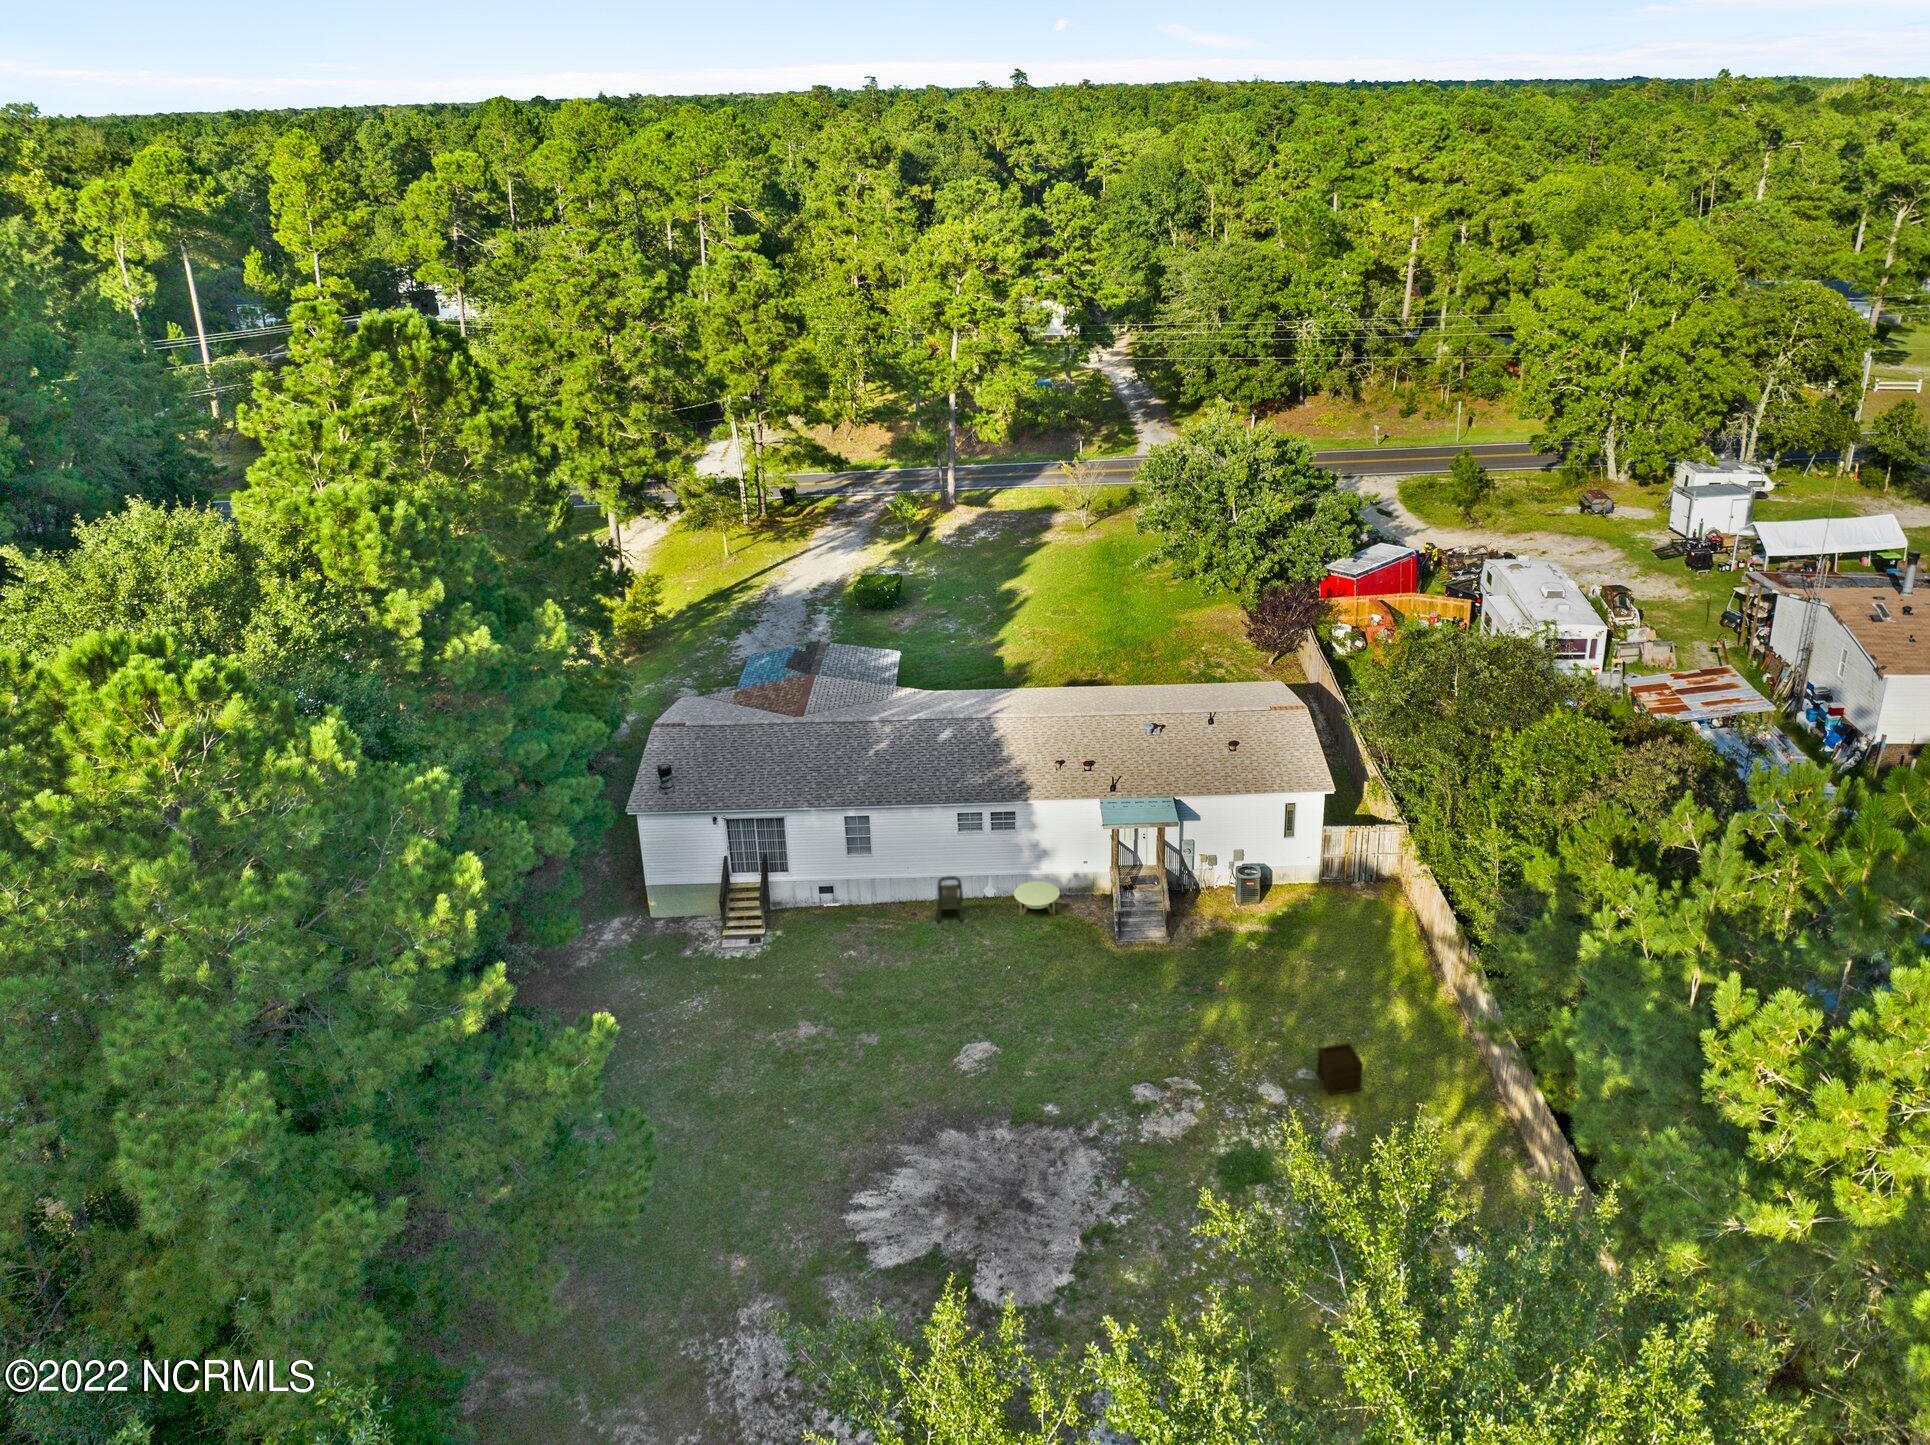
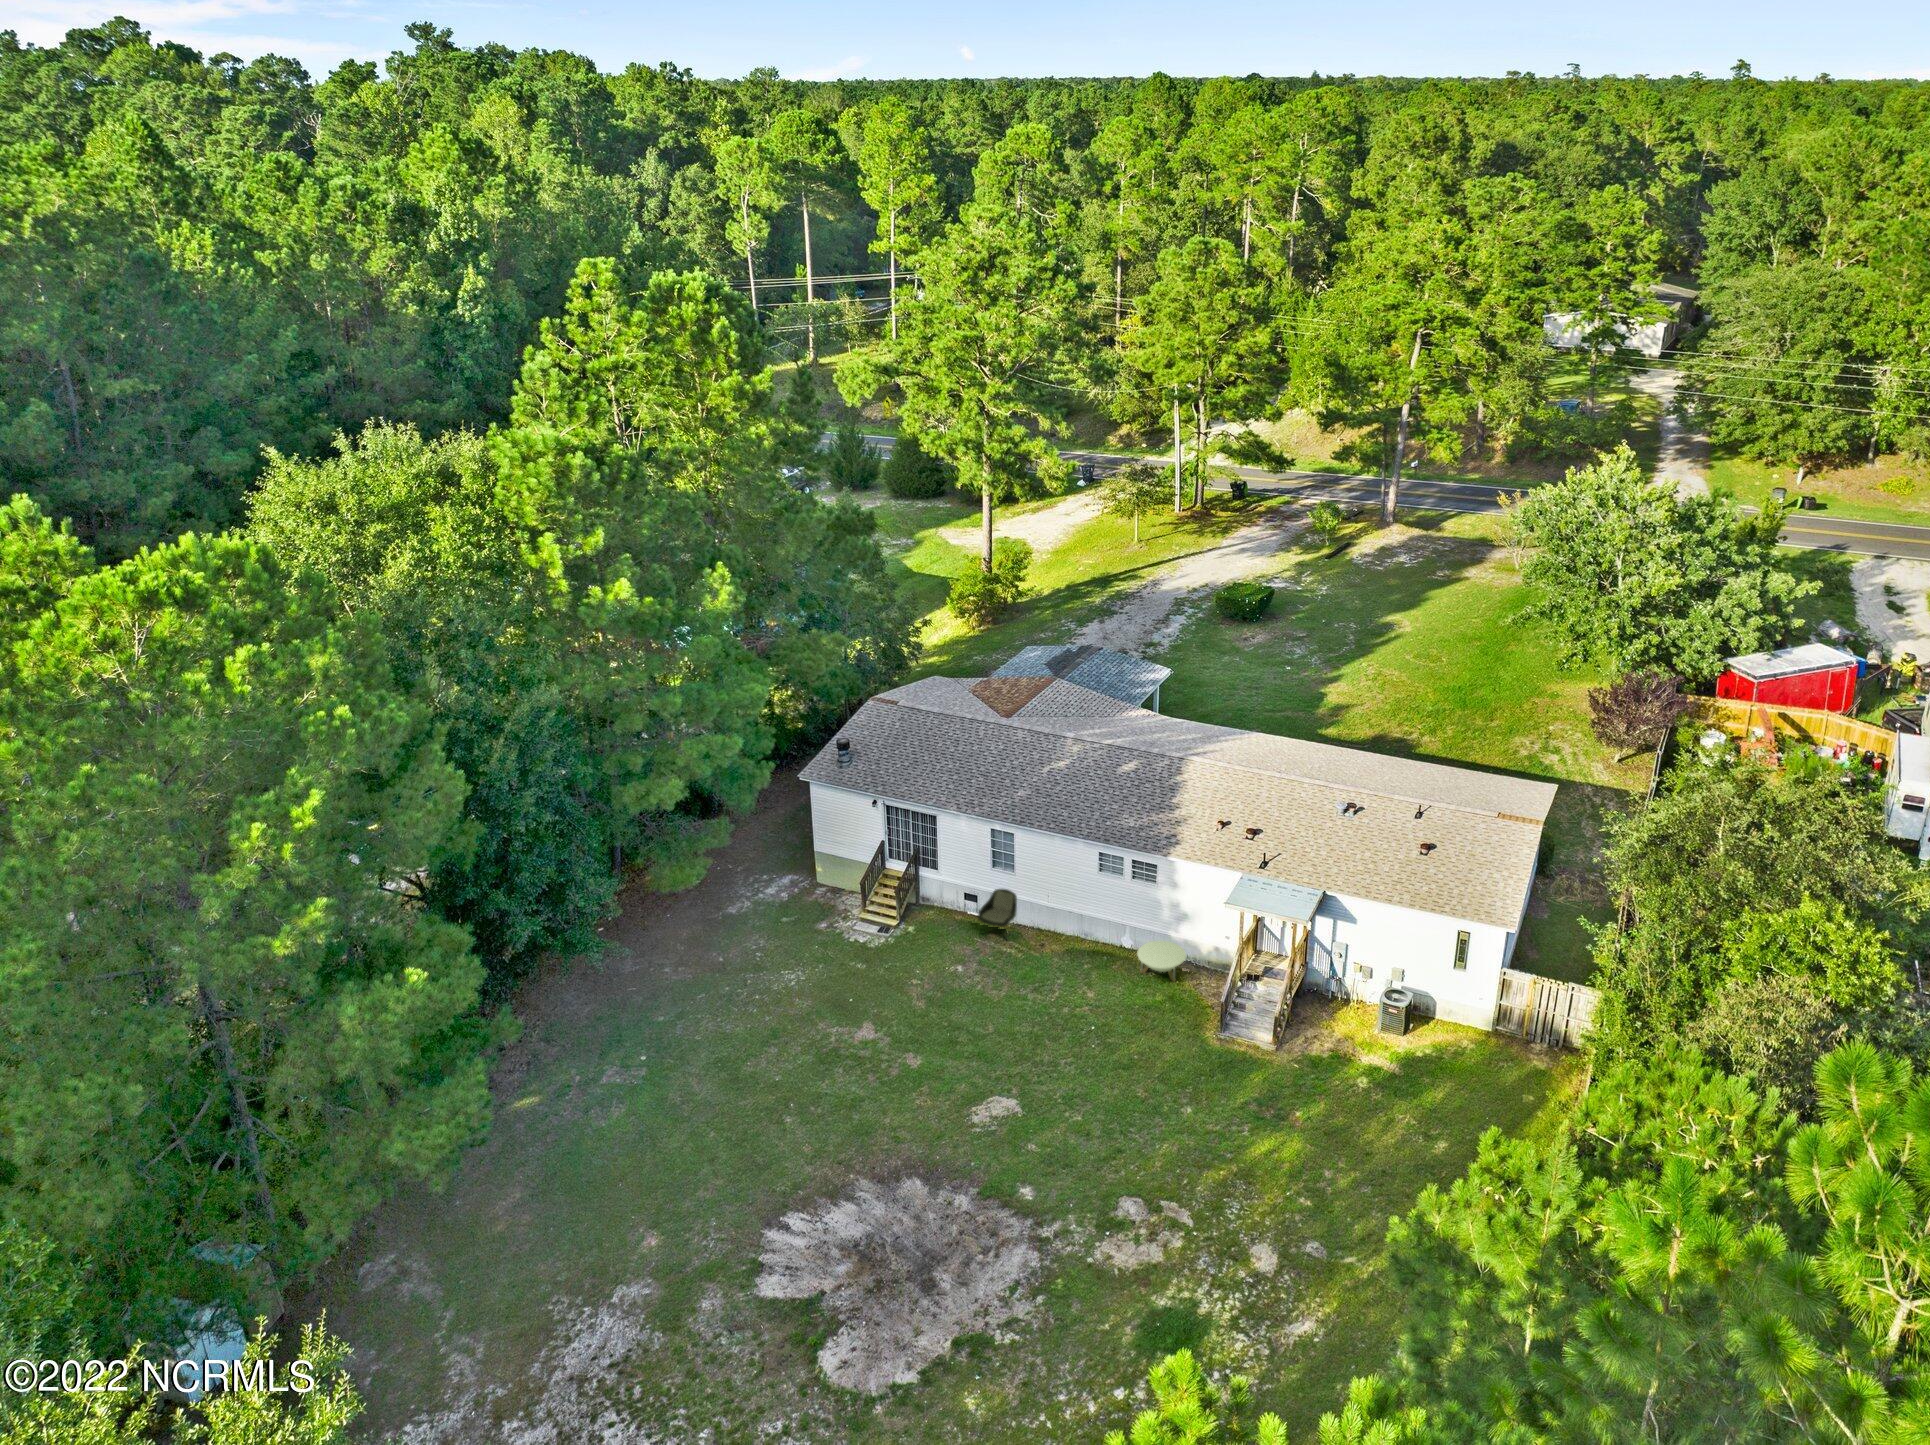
lounge chair: none [847,872,884,922] -> present [978,889,1017,933]
bench: present [937,876,963,923] -> none [1057,913,1096,964]
wooden crate: present [1317,1043,1363,1094] -> none [1334,1225,1380,1294]

